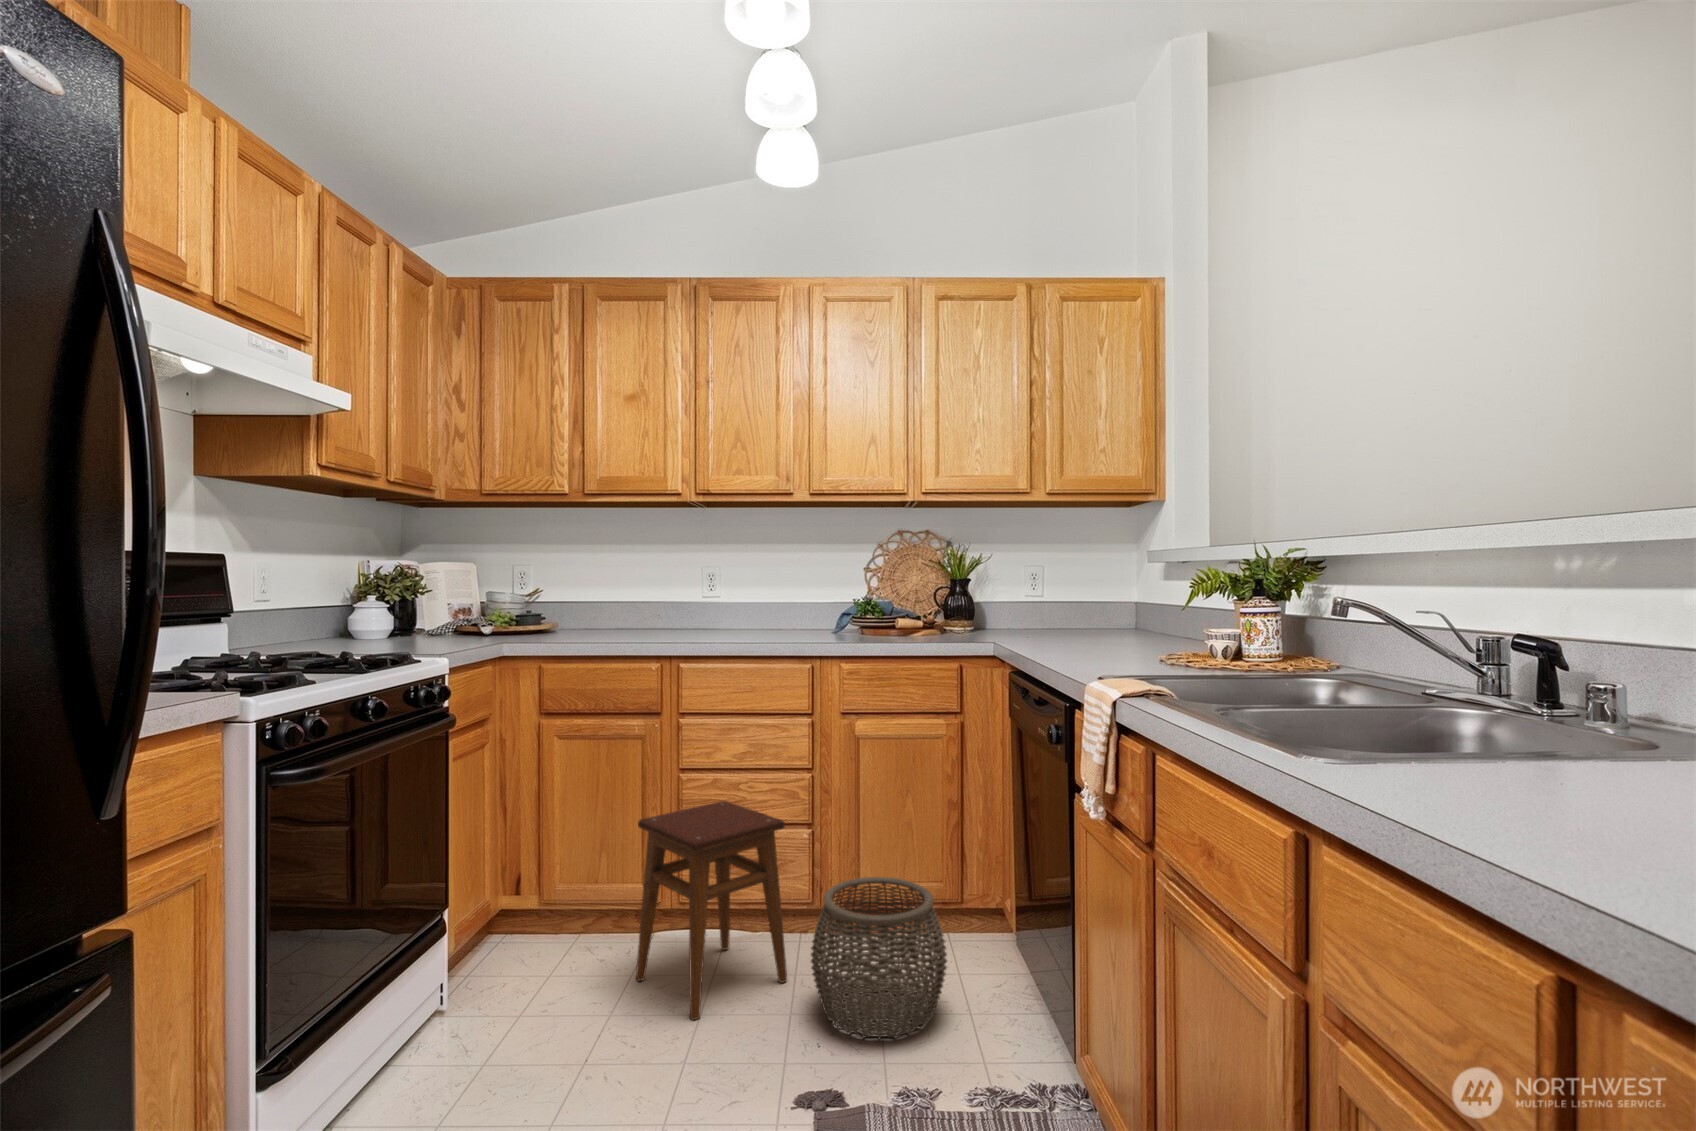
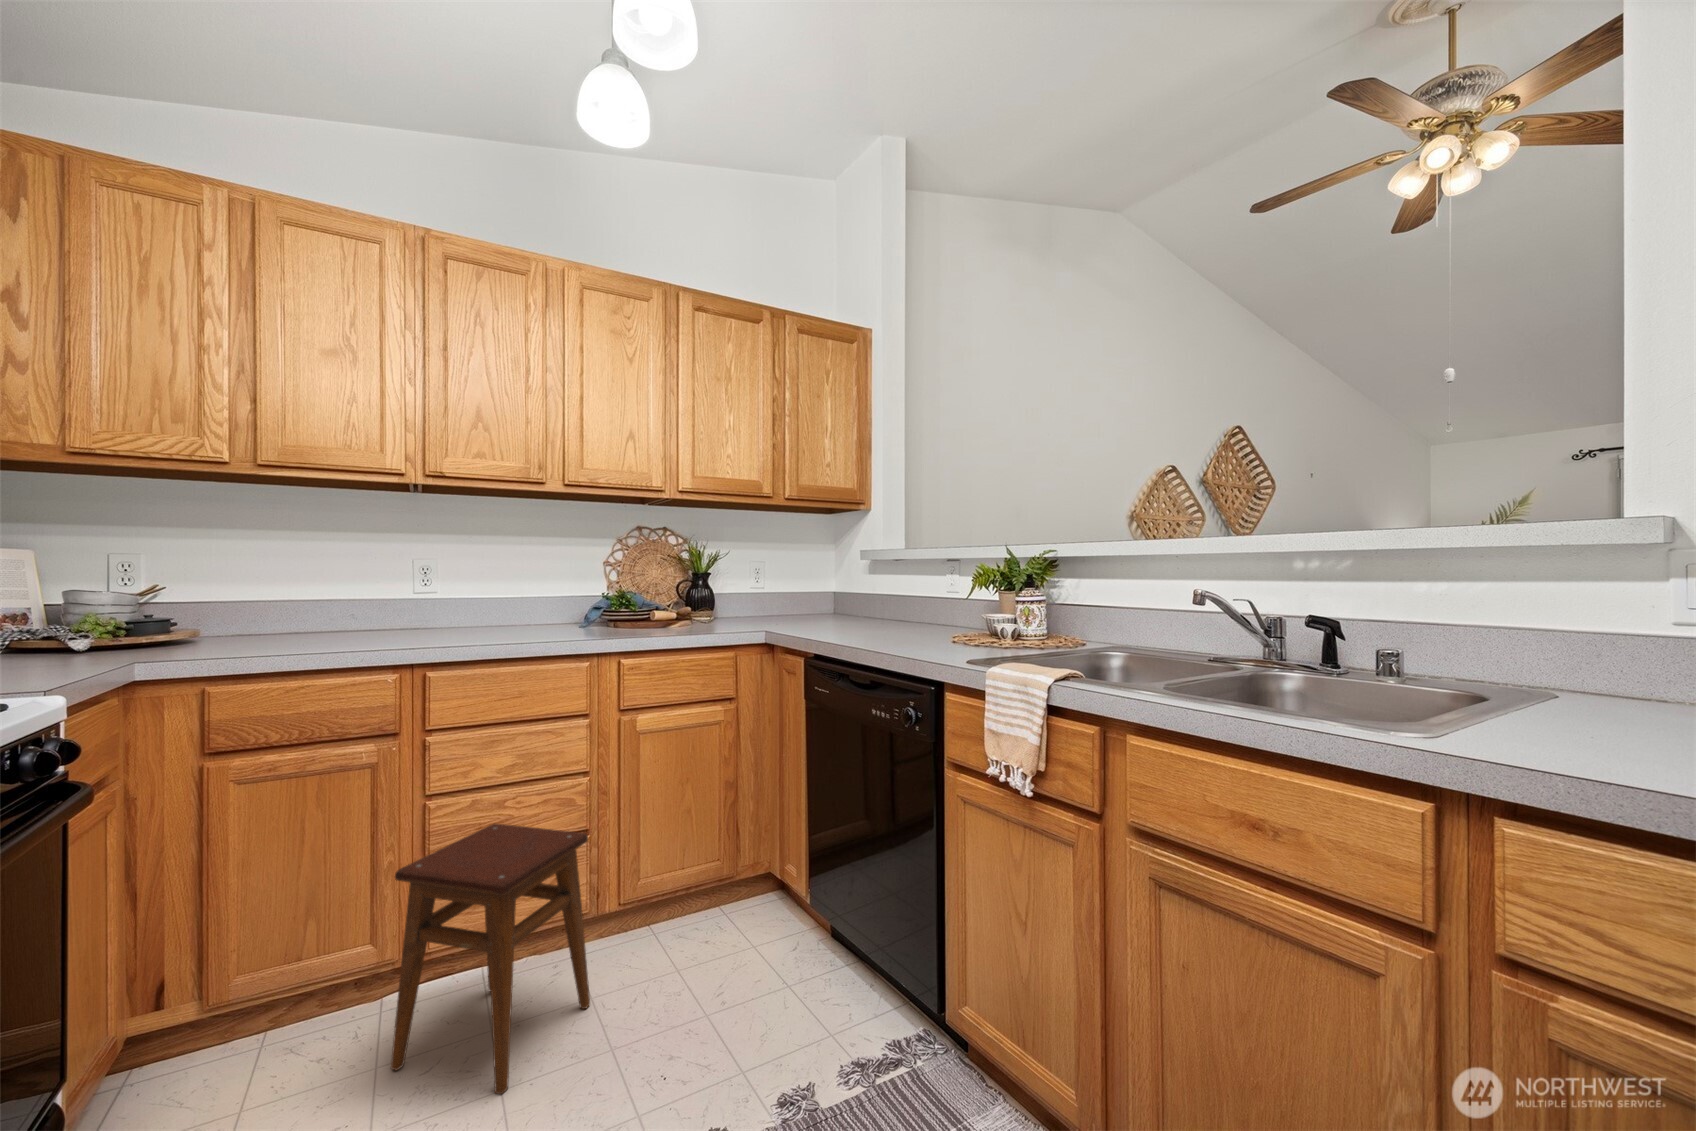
woven basket: present [811,877,947,1039] -> none [633,867,774,1042]

